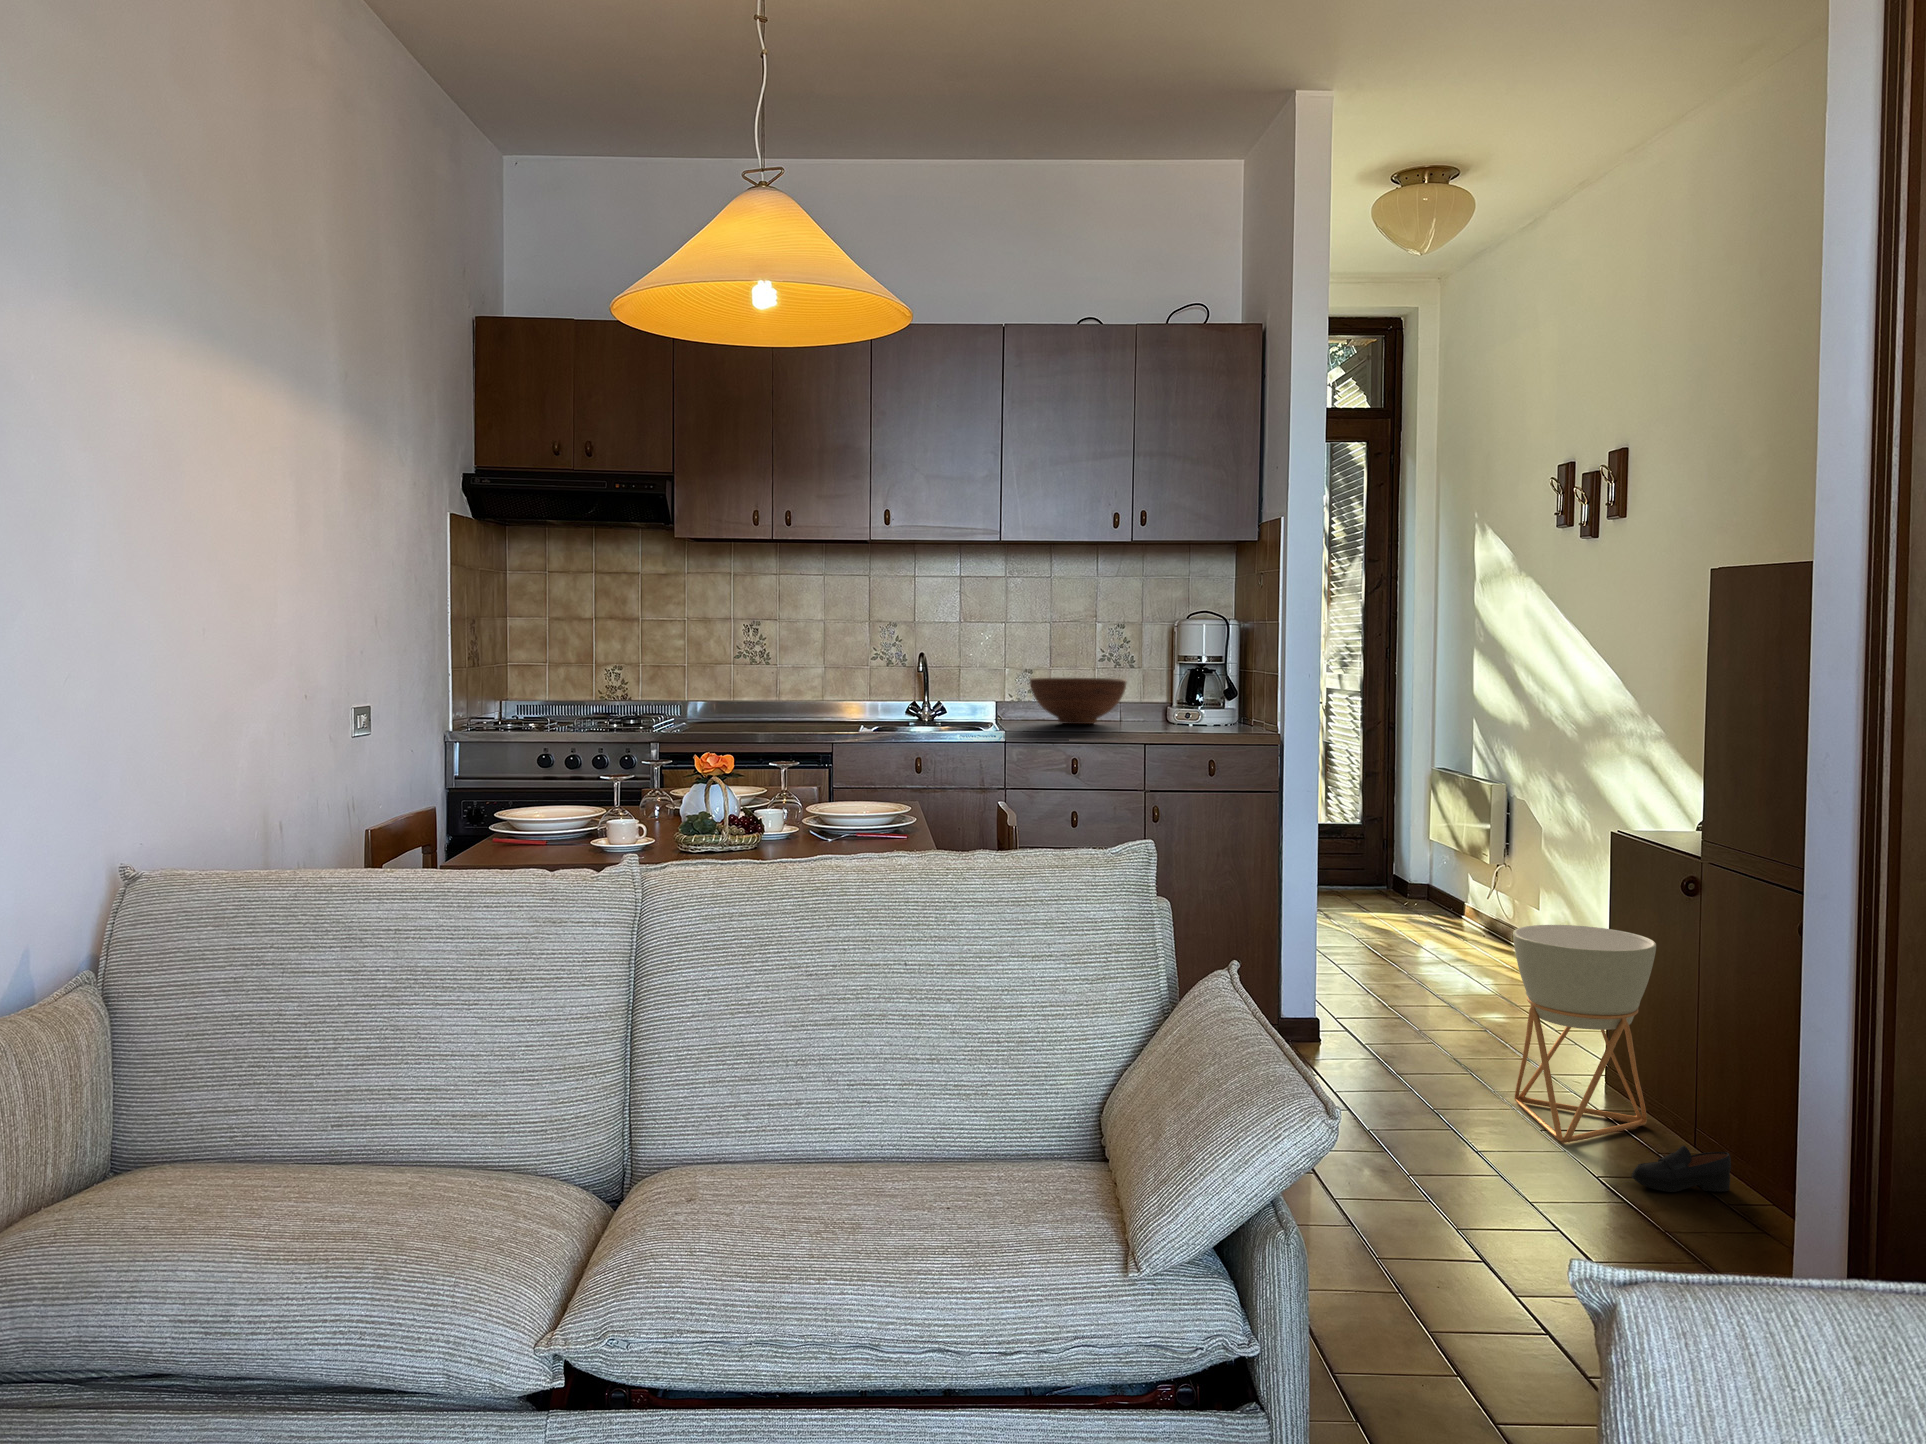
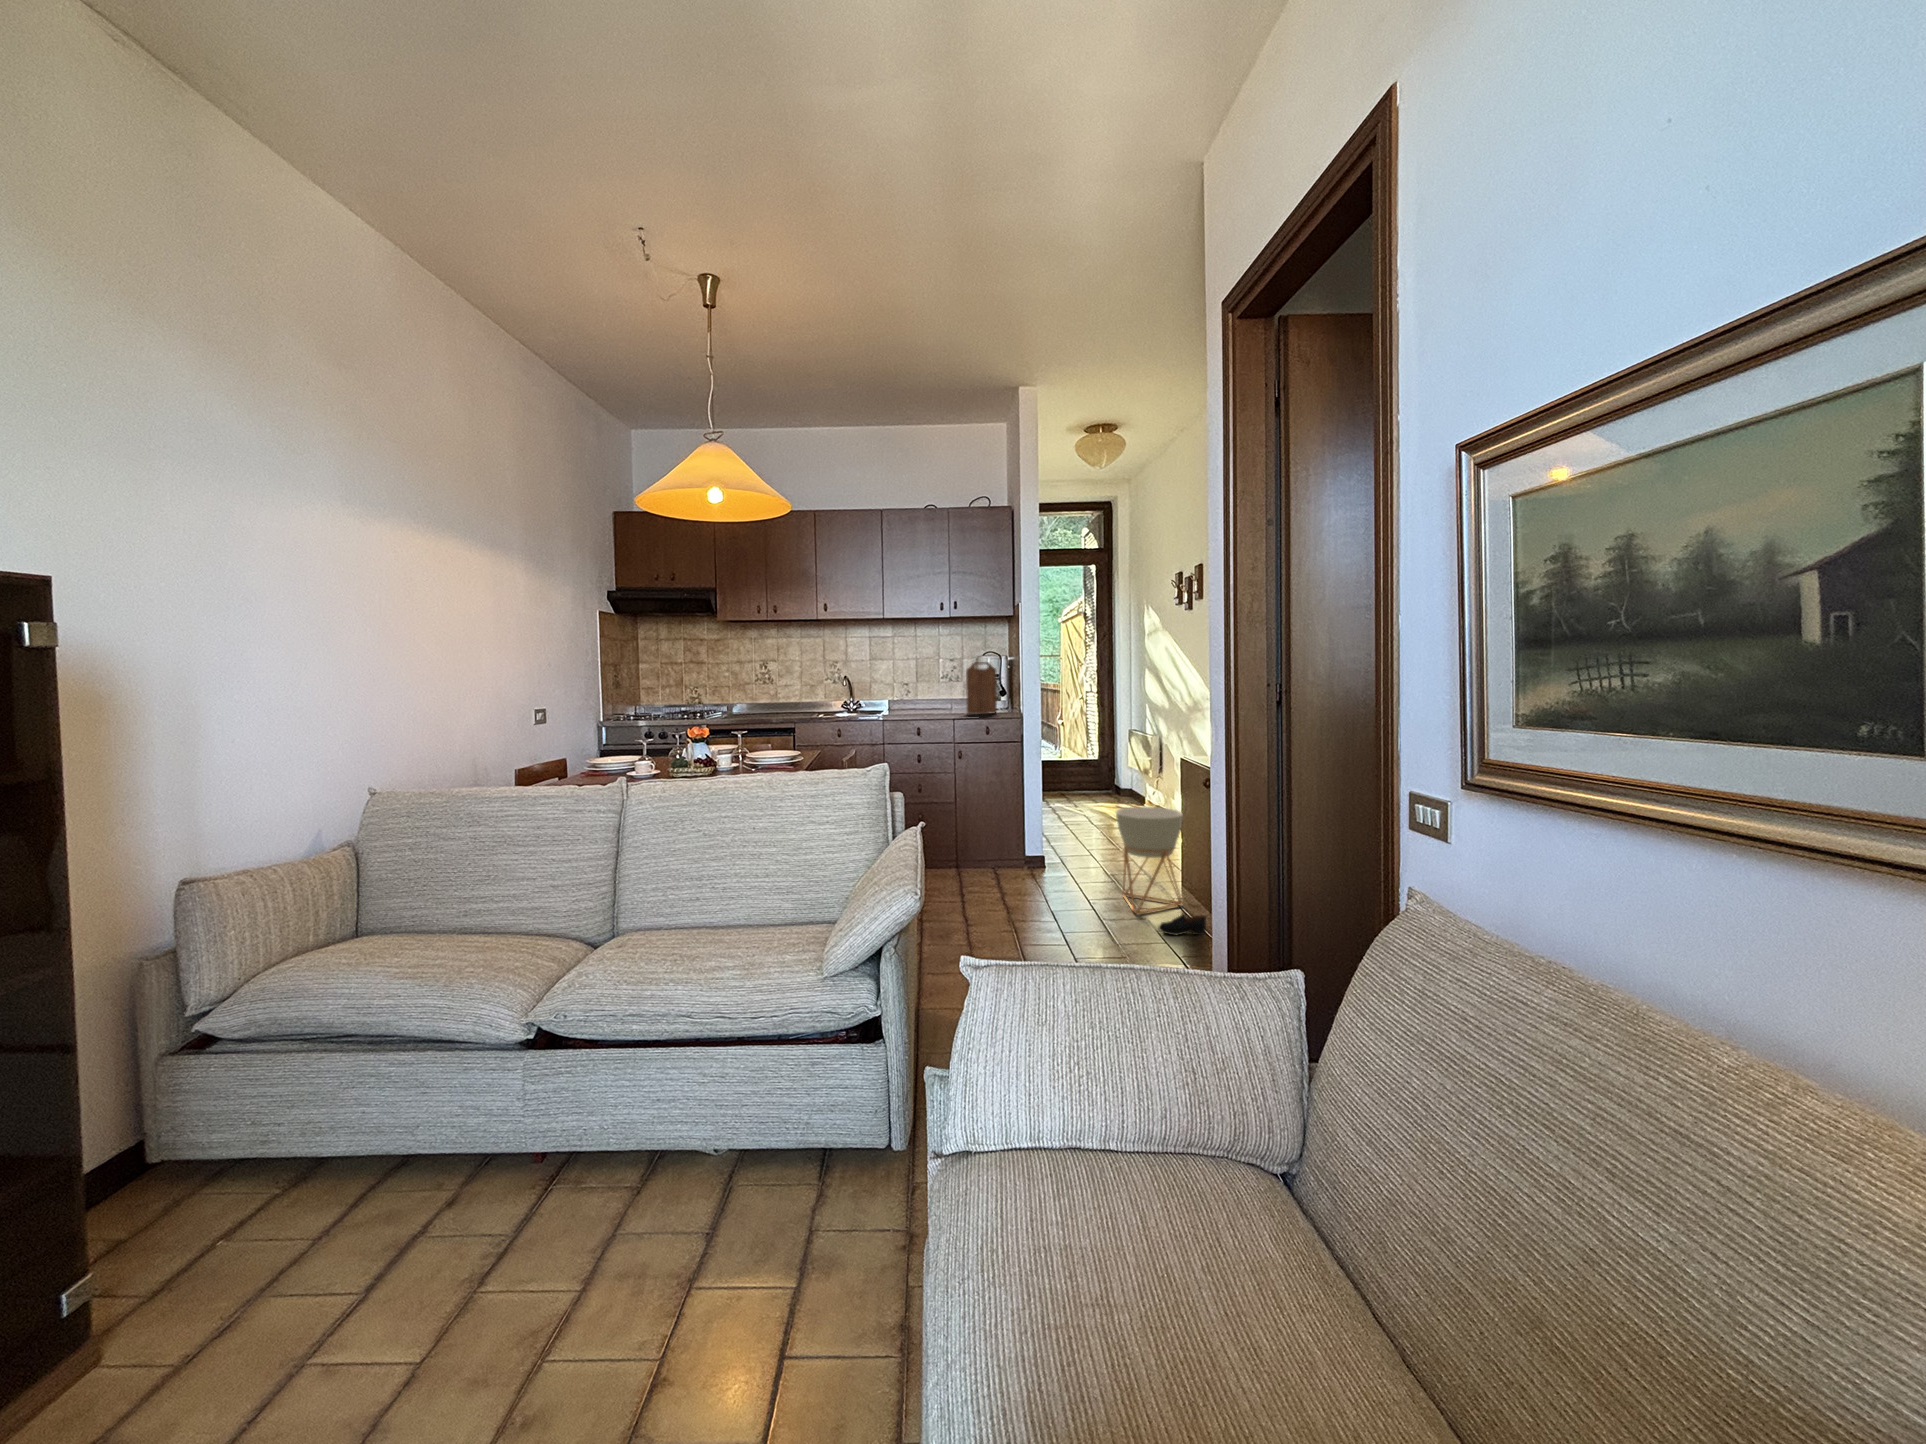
cutting board: none [1169,629,1230,732] -> present [966,662,997,714]
fruit bowl: present [1030,678,1127,724] -> none [901,687,950,711]

